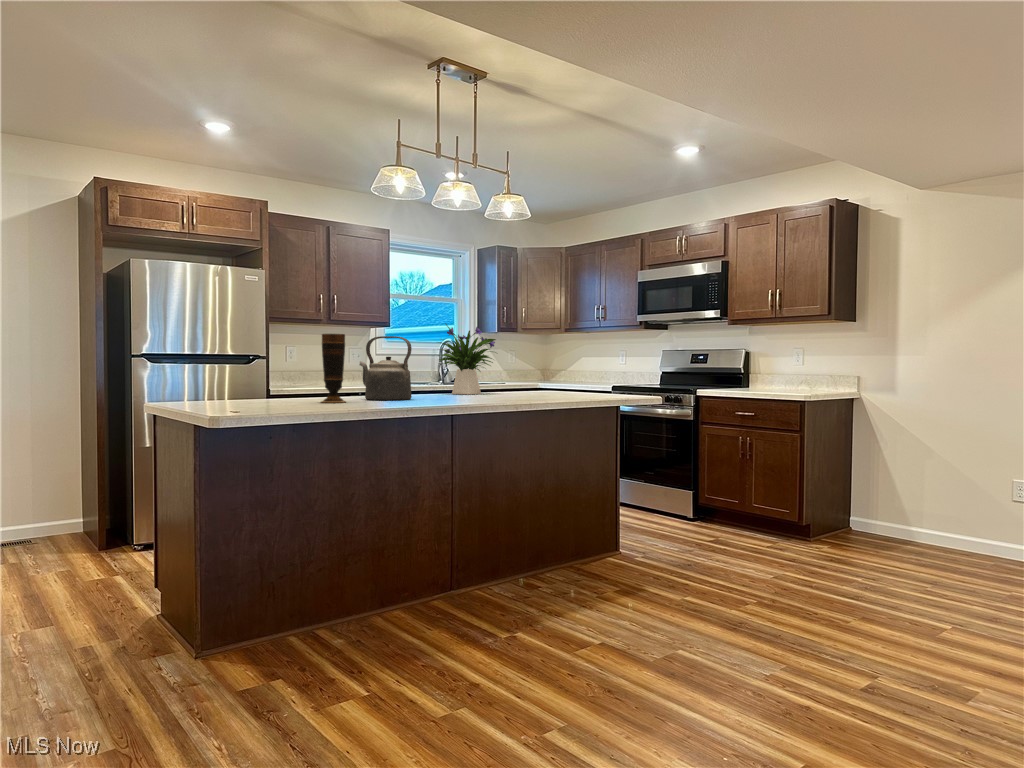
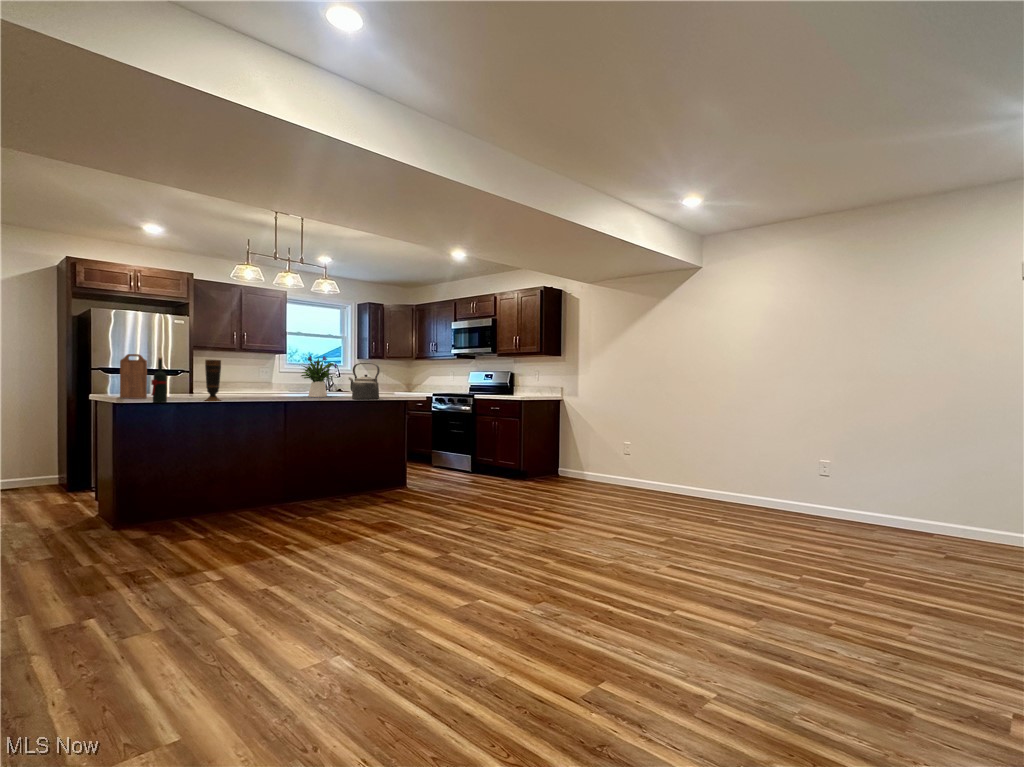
cutting board: none [181,327,221,399] -> present [120,354,147,399]
wine bottle: none [253,331,276,407] -> present [151,358,167,403]
kettle: present [359,336,412,400] -> present [349,363,380,399]

